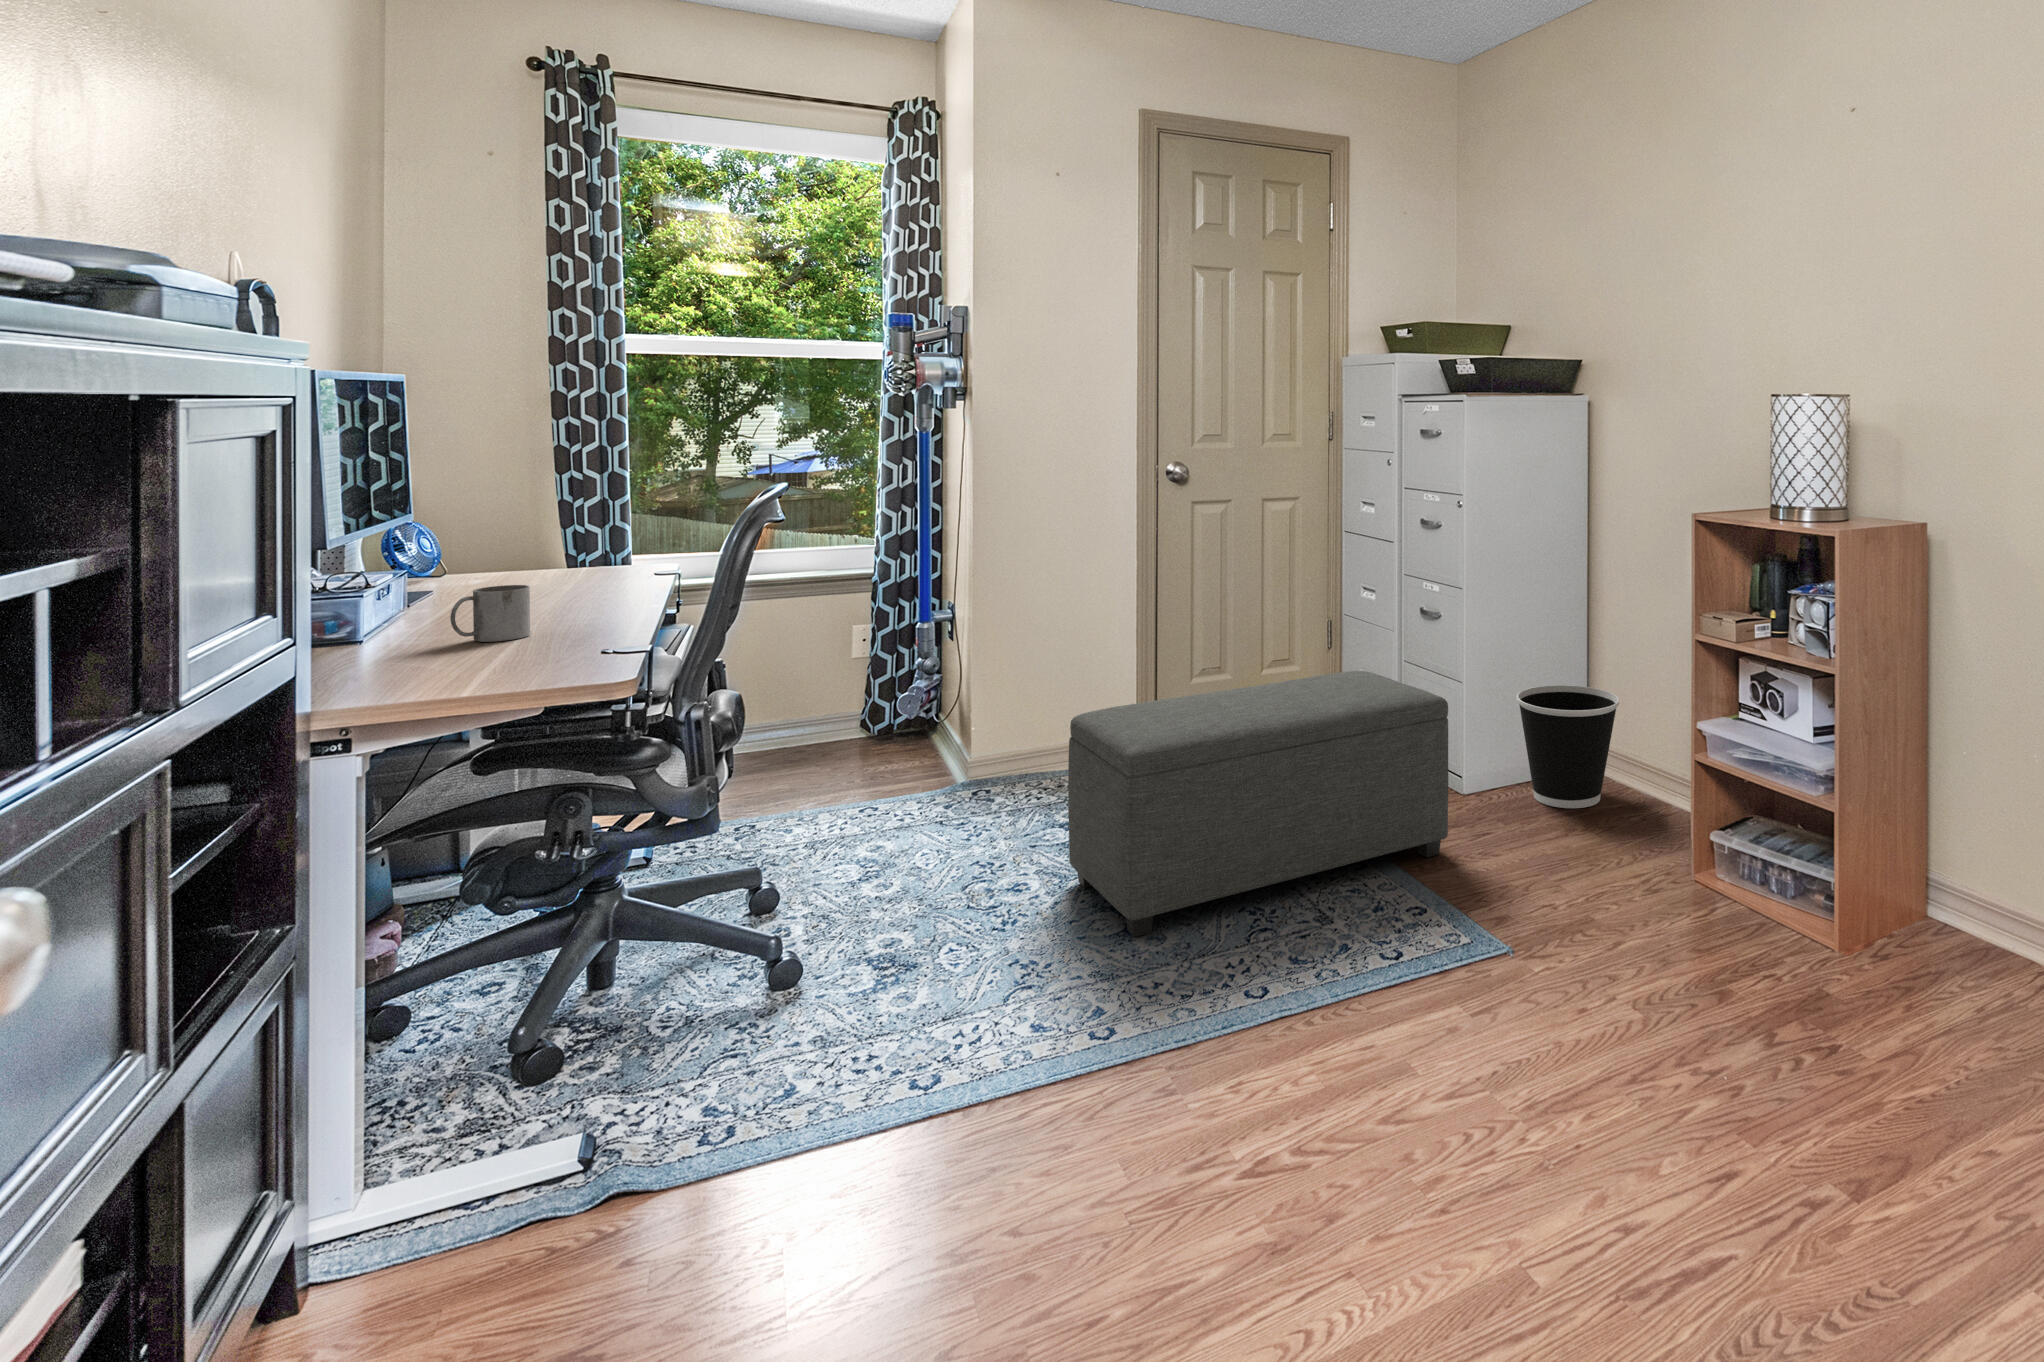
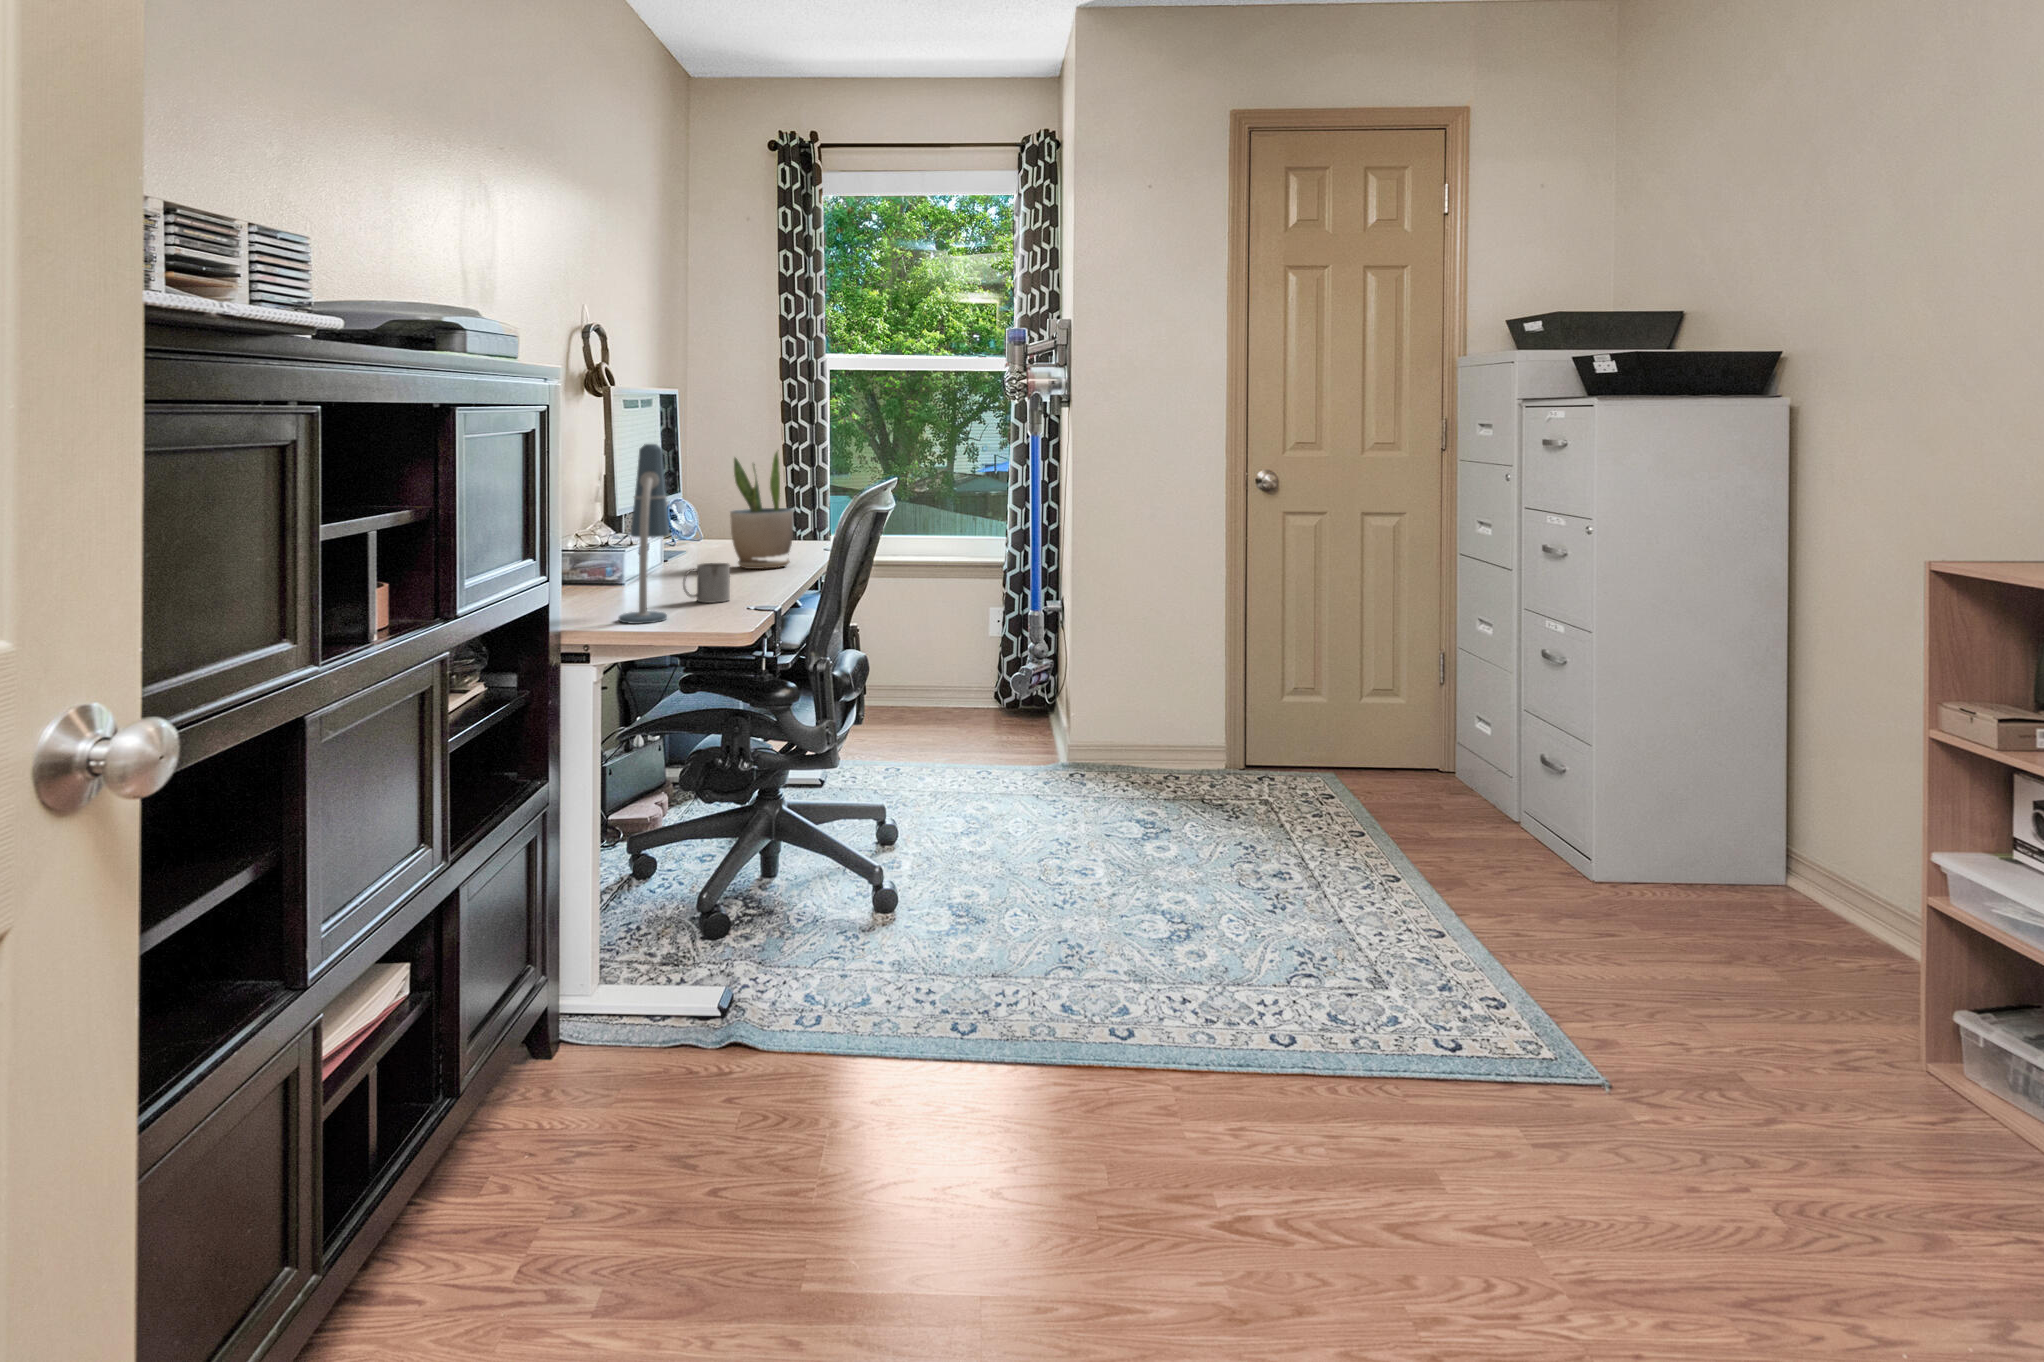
potted plant: none [467,422,575,589] -> present [730,452,793,569]
desk lamp: none [367,425,455,683] -> present [619,444,670,624]
ottoman: present [1068,671,1448,937] -> none [1132,718,1549,945]
wastebasket: present [1517,685,1619,808] -> none [1658,768,1814,929]

